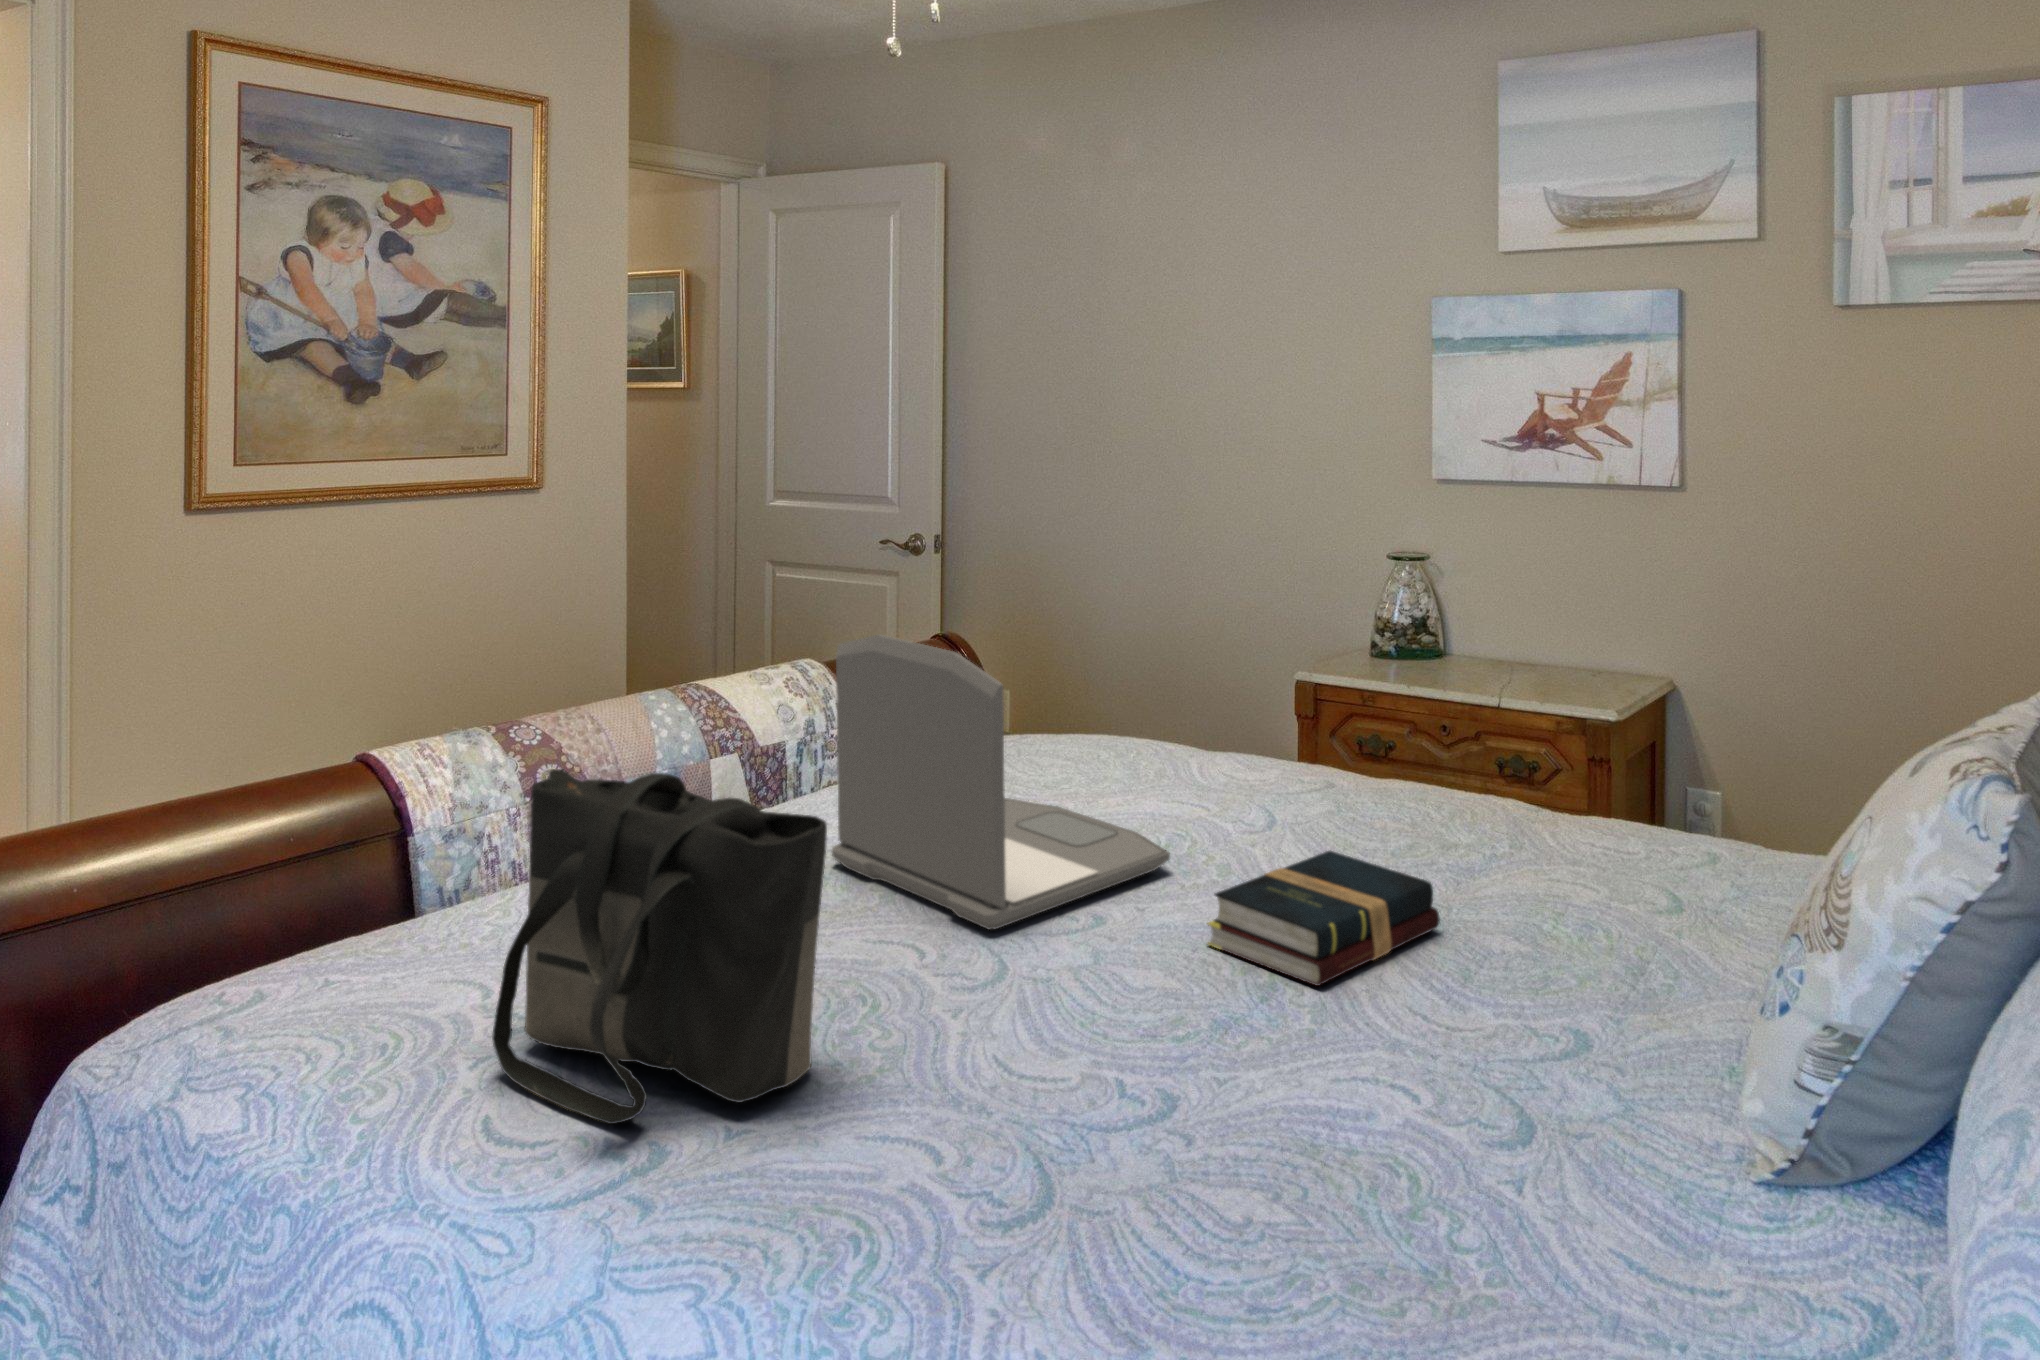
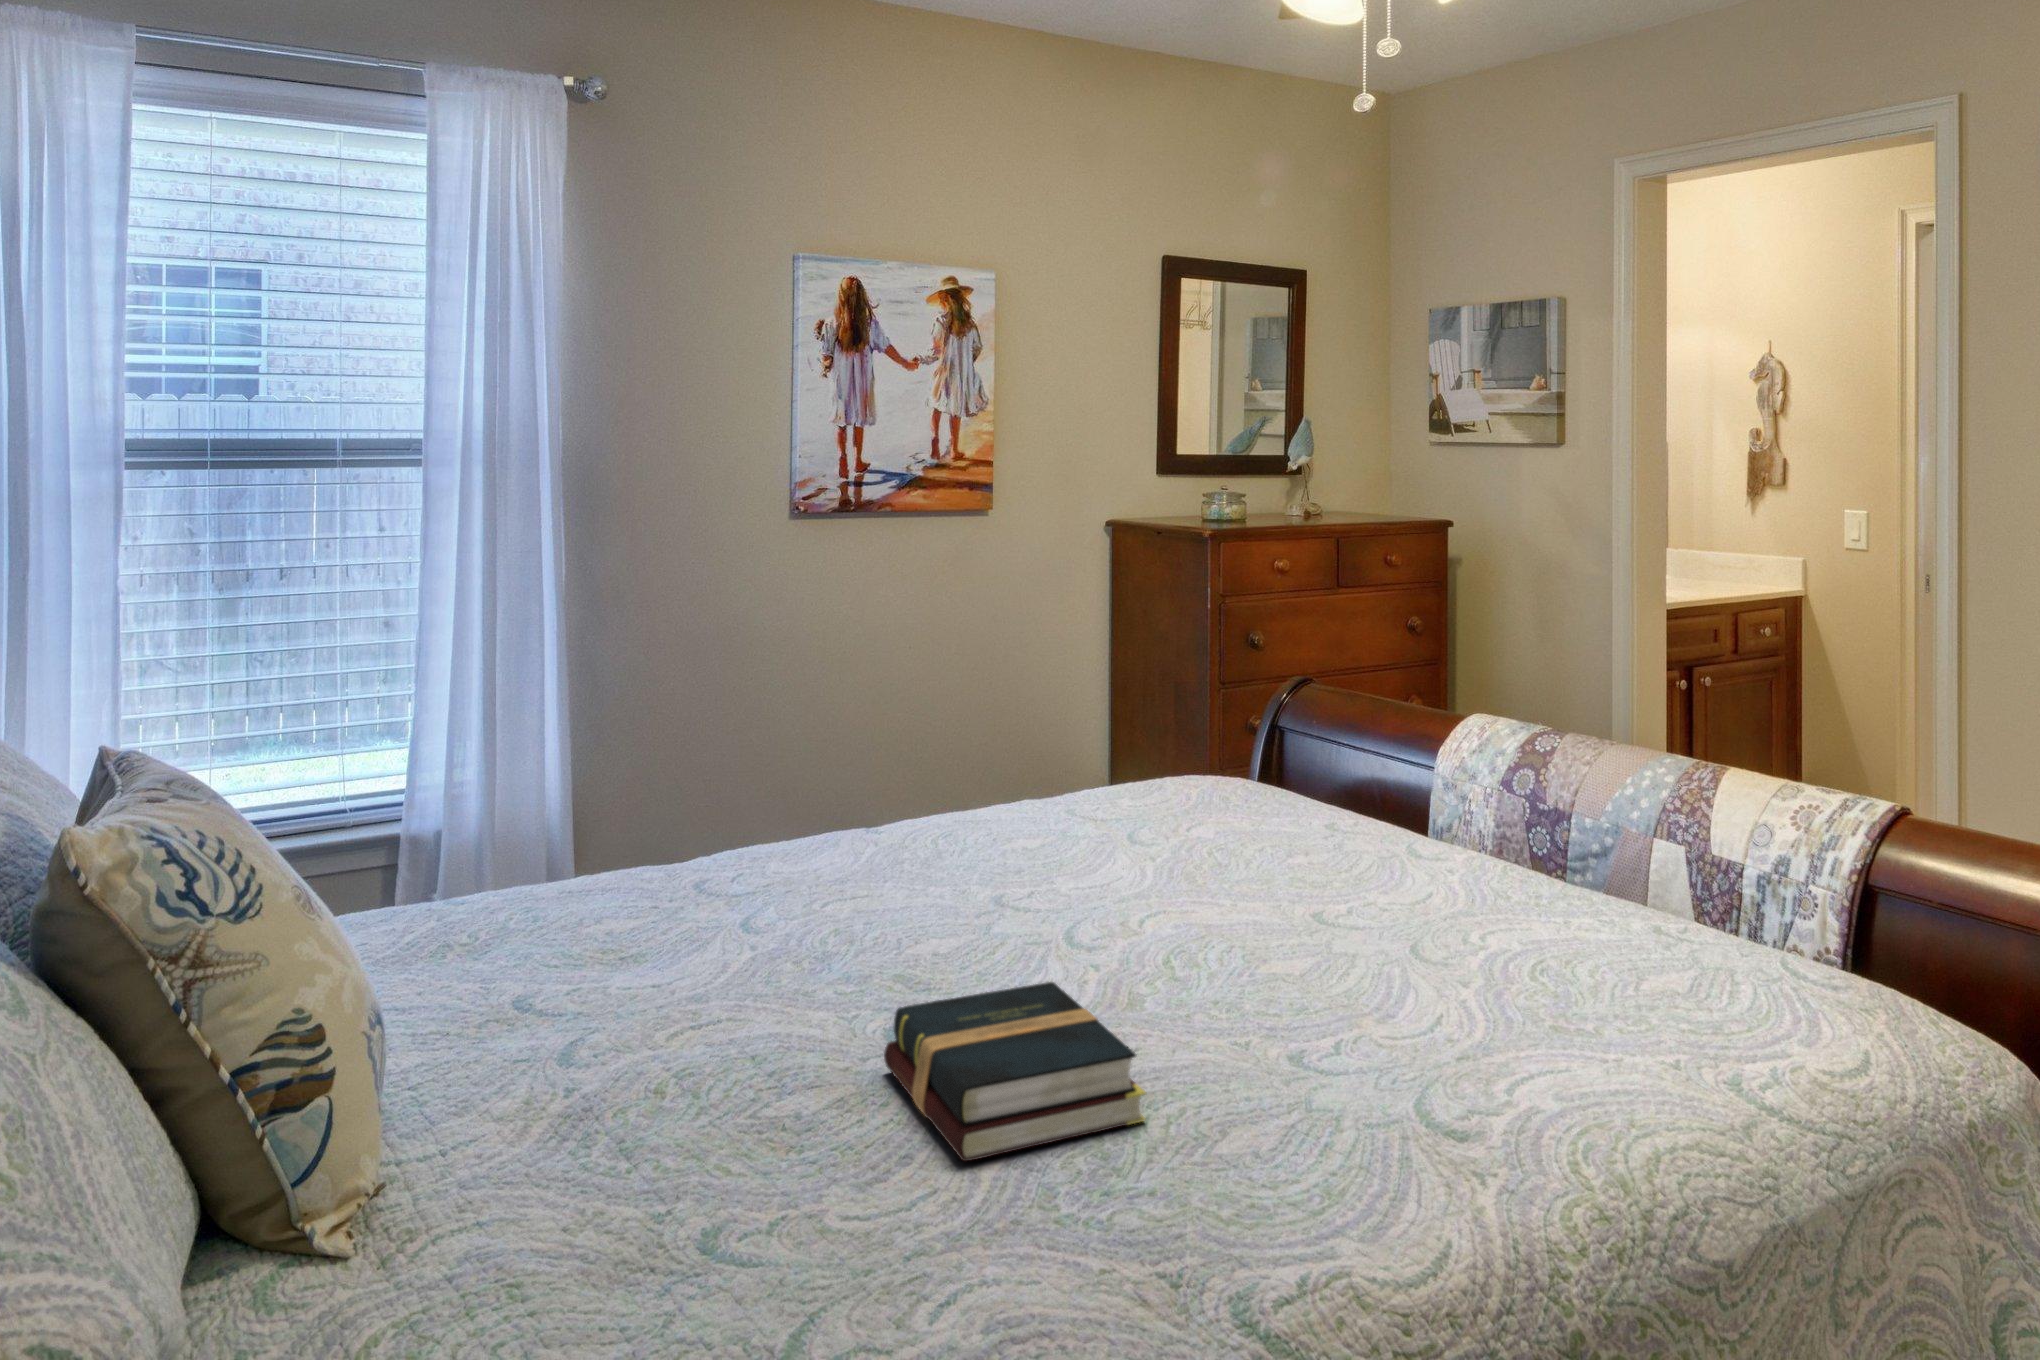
laptop: present [832,634,1170,929] -> none [1156,667,1550,1034]
tote bag: present [492,769,827,1124] -> none [912,667,1126,893]

